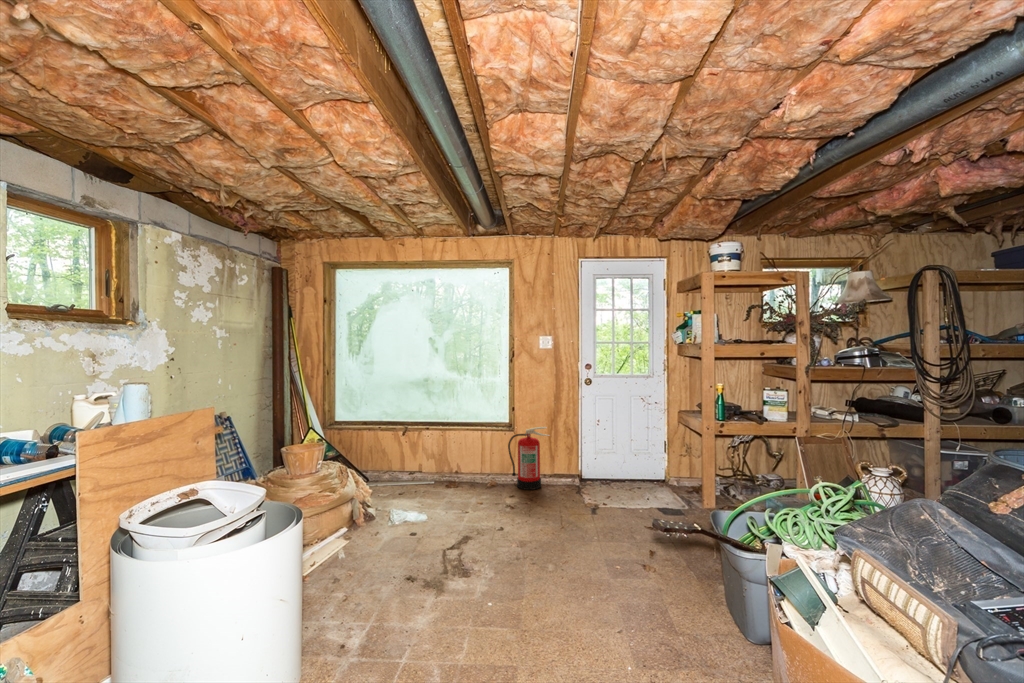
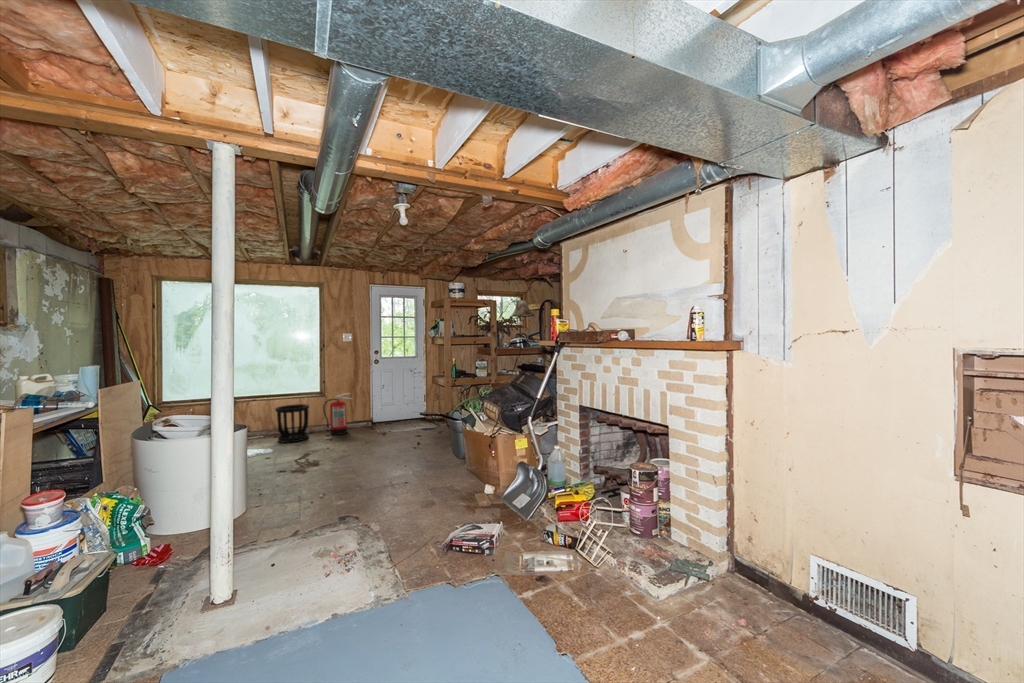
wastebasket: none [445,437,489,494] -> present [275,404,309,443]

